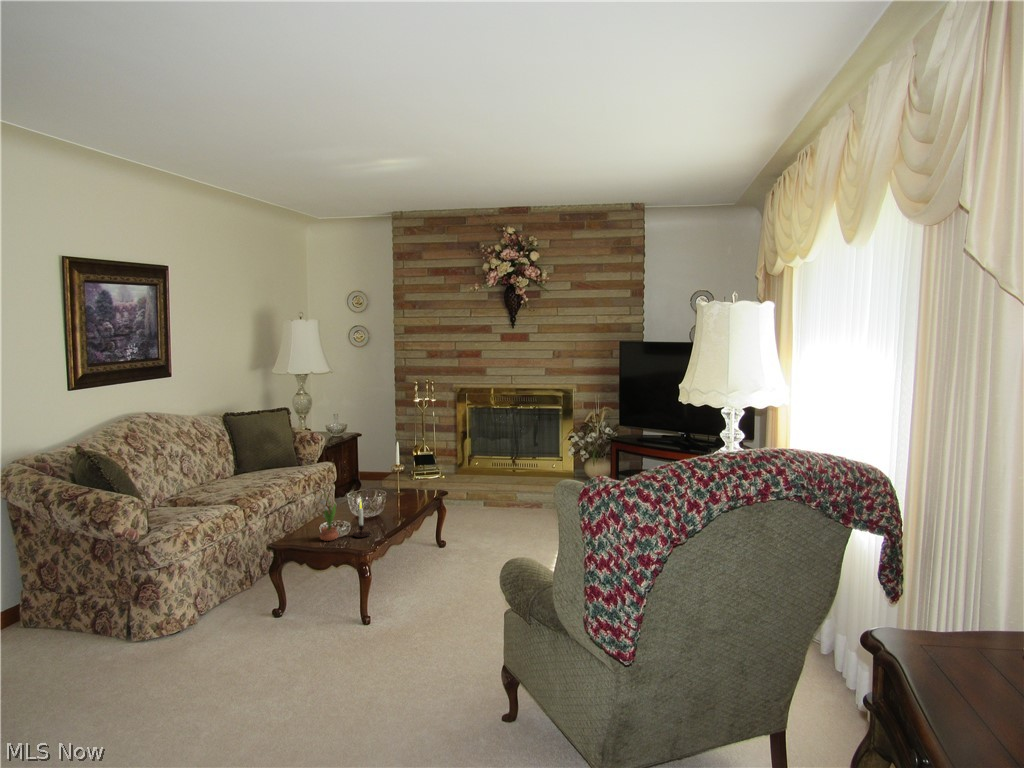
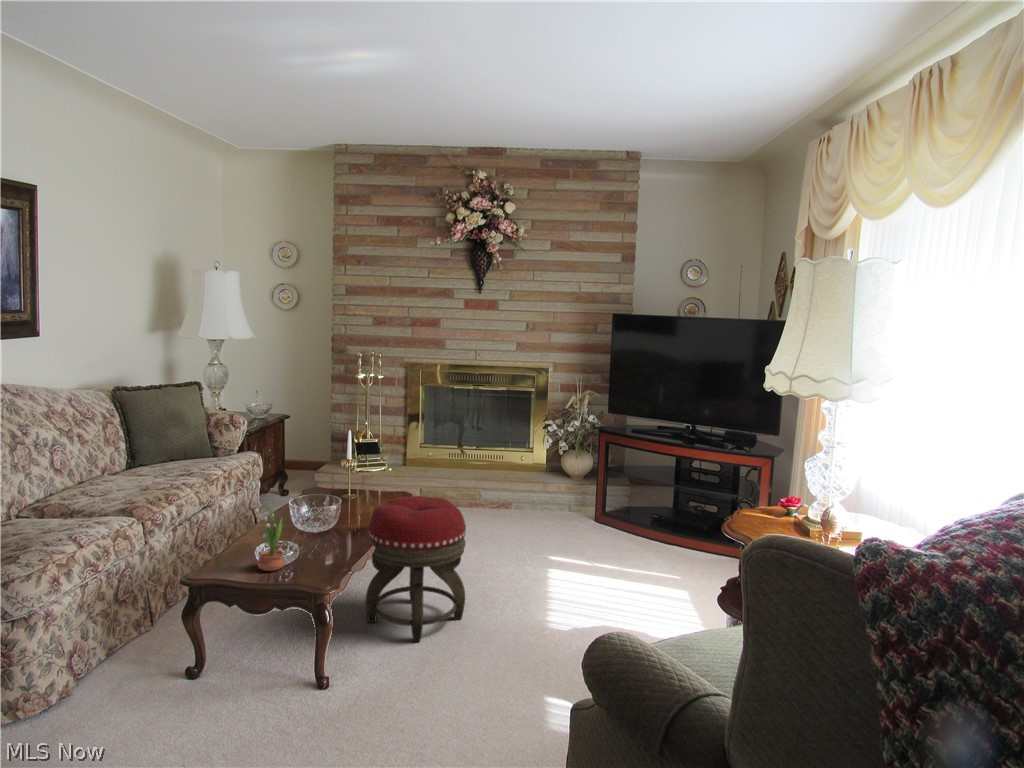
footstool: none [403,491,479,600] -> present [366,496,466,642]
candle: present [353,501,373,537] -> none [304,513,335,565]

